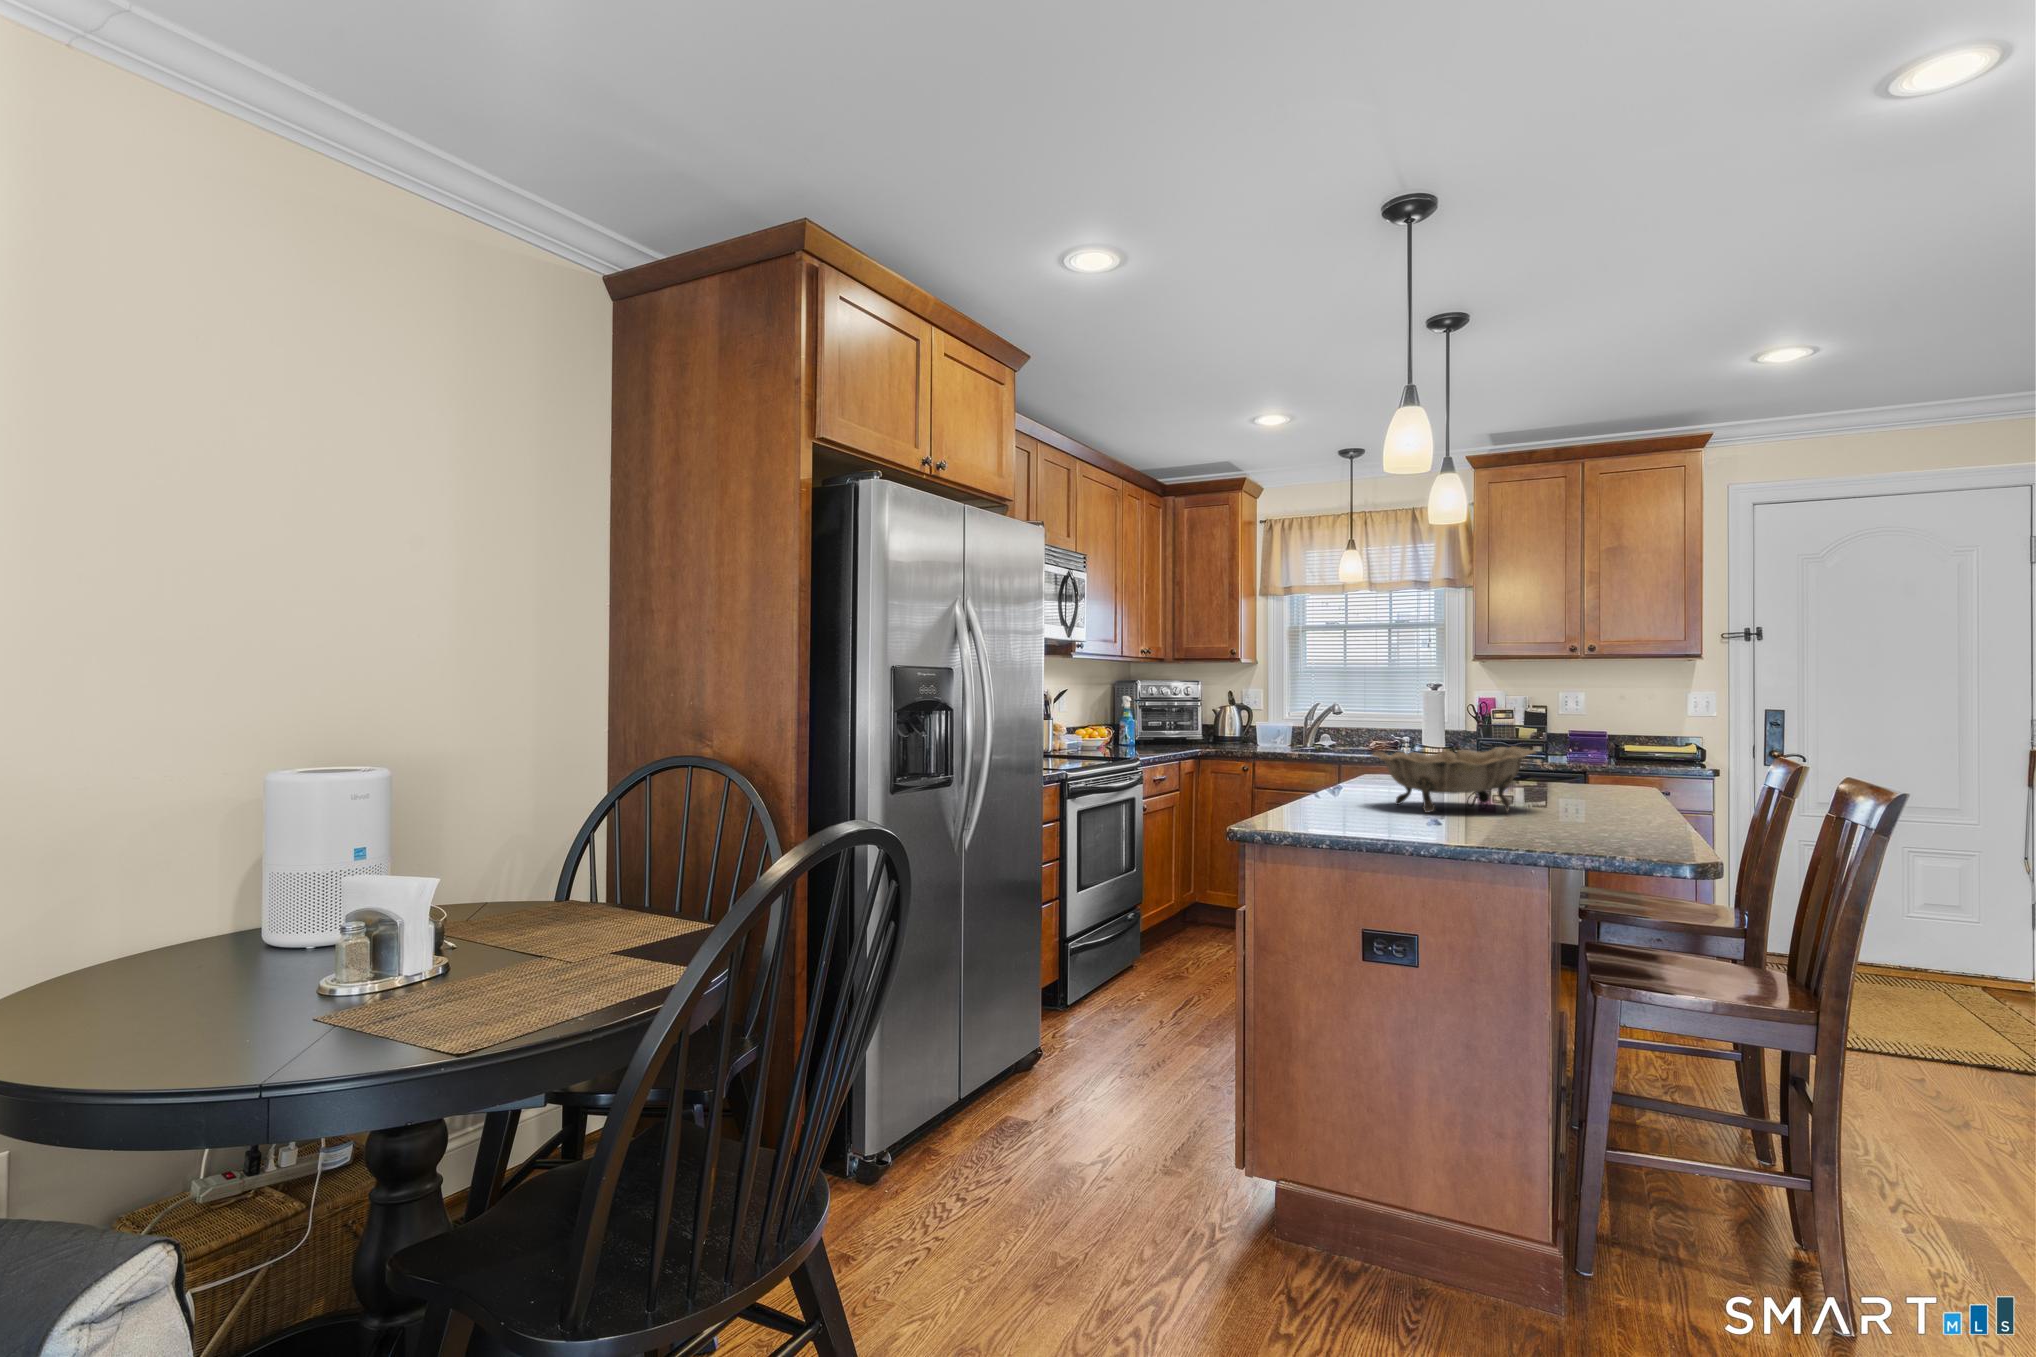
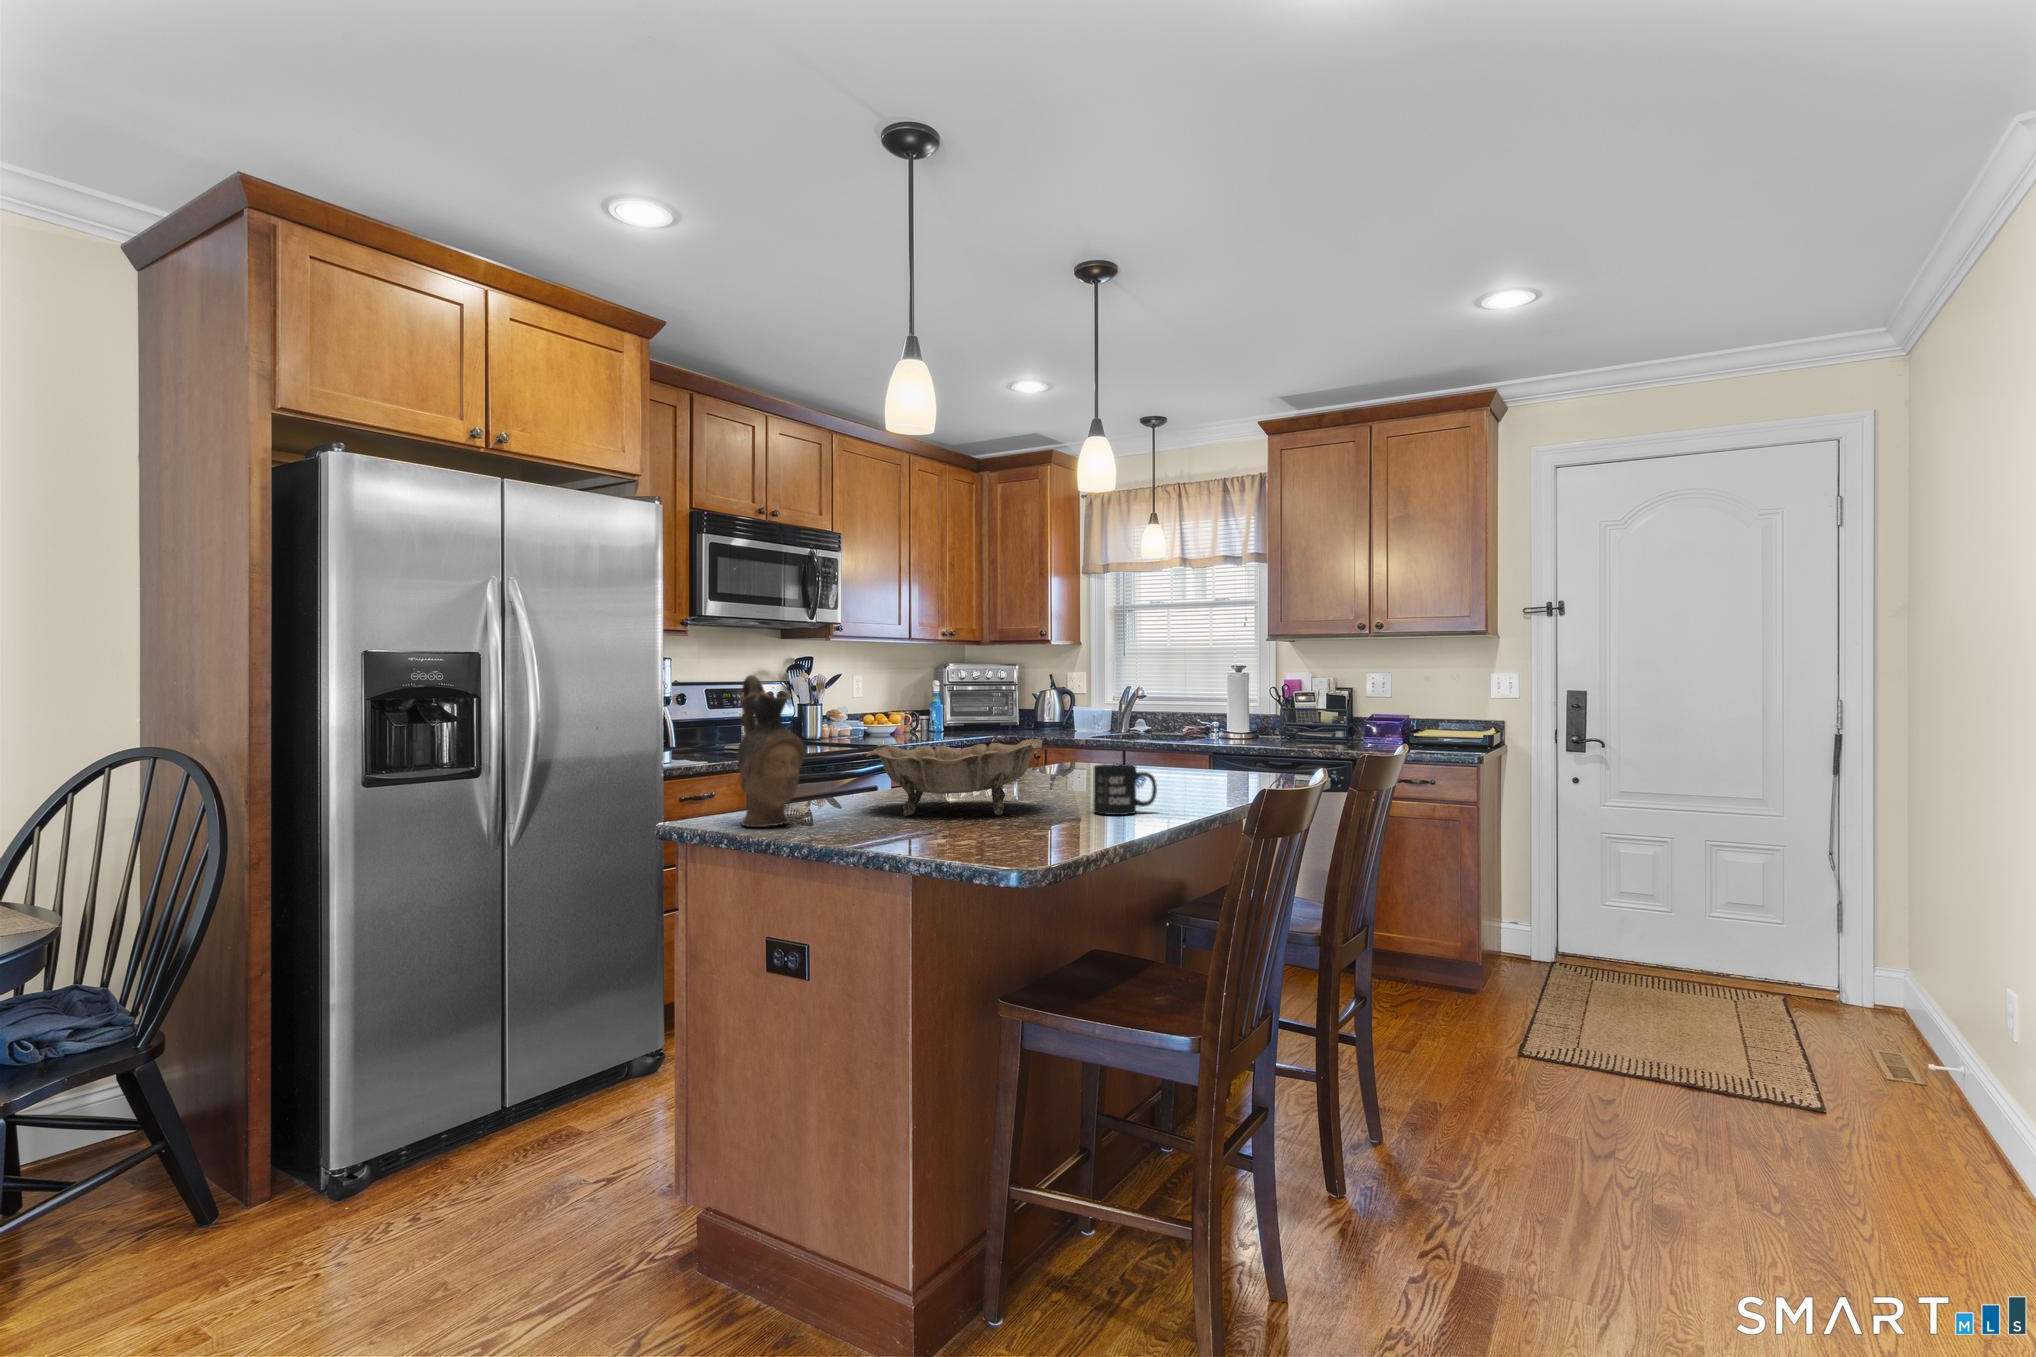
ceramic pitcher: none [1298,687,1373,821] -> present [737,675,805,827]
mug: none [1577,769,1636,813] -> present [1093,764,1157,815]

